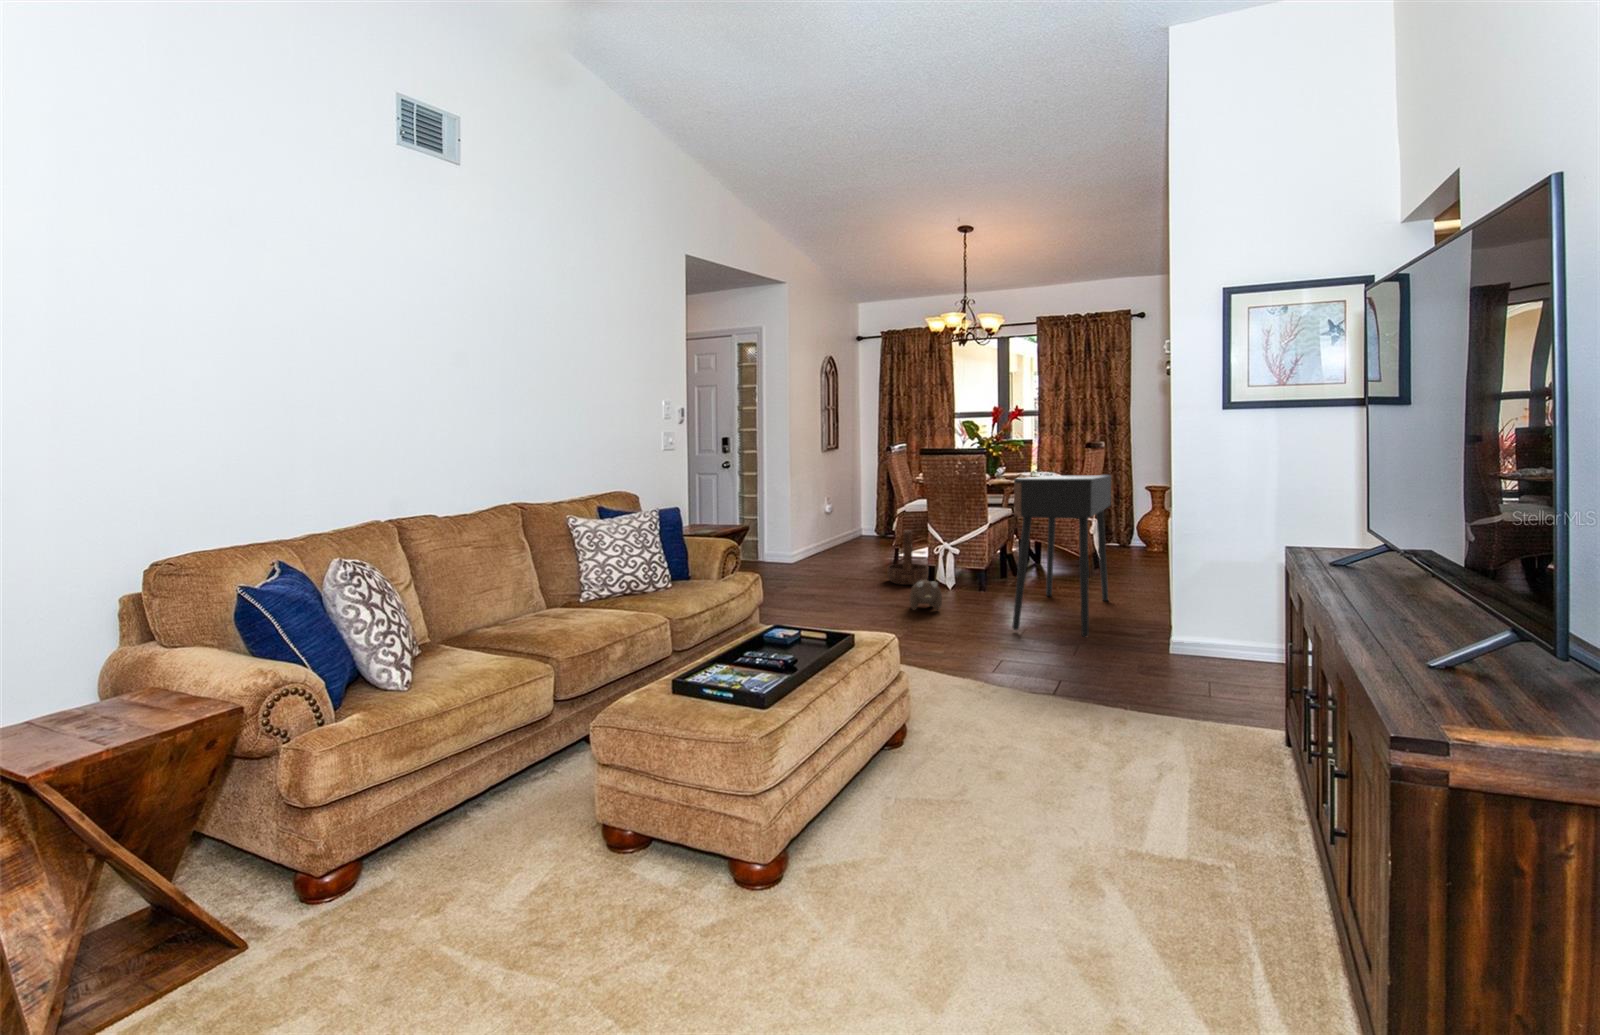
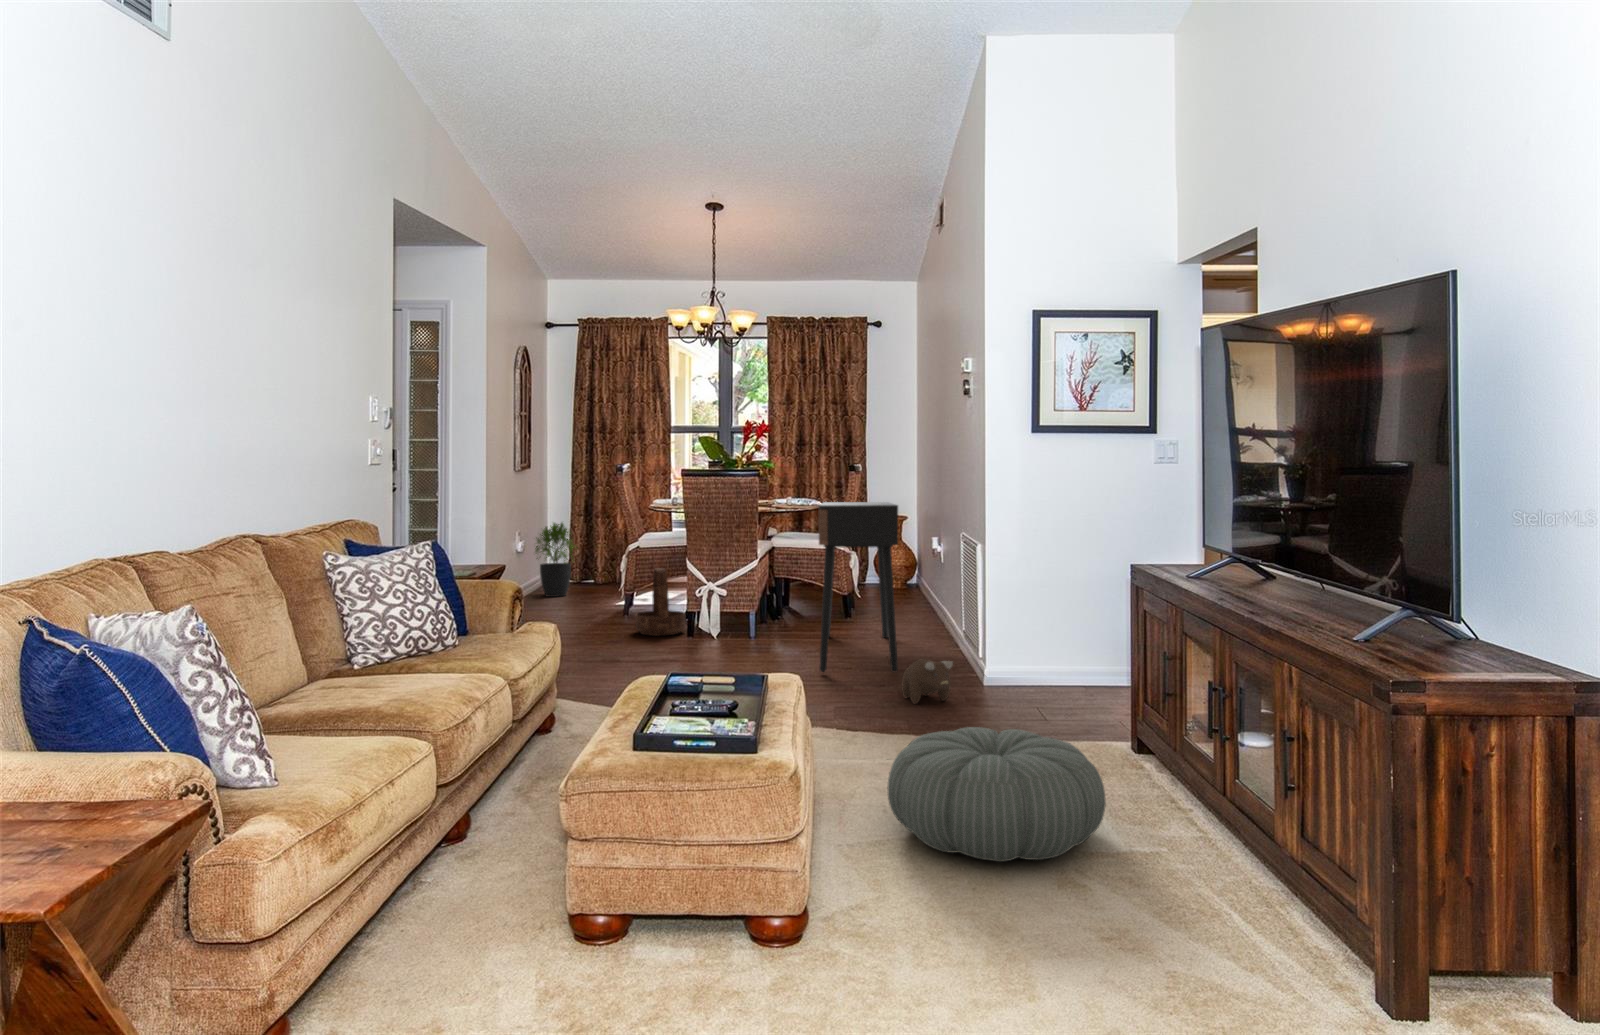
potted plant: none [839,490,875,548] -> present [535,523,578,597]
plush toy: present [910,580,942,610] -> present [901,659,953,704]
pouf: none [945,717,1194,893] -> present [888,727,1106,862]

